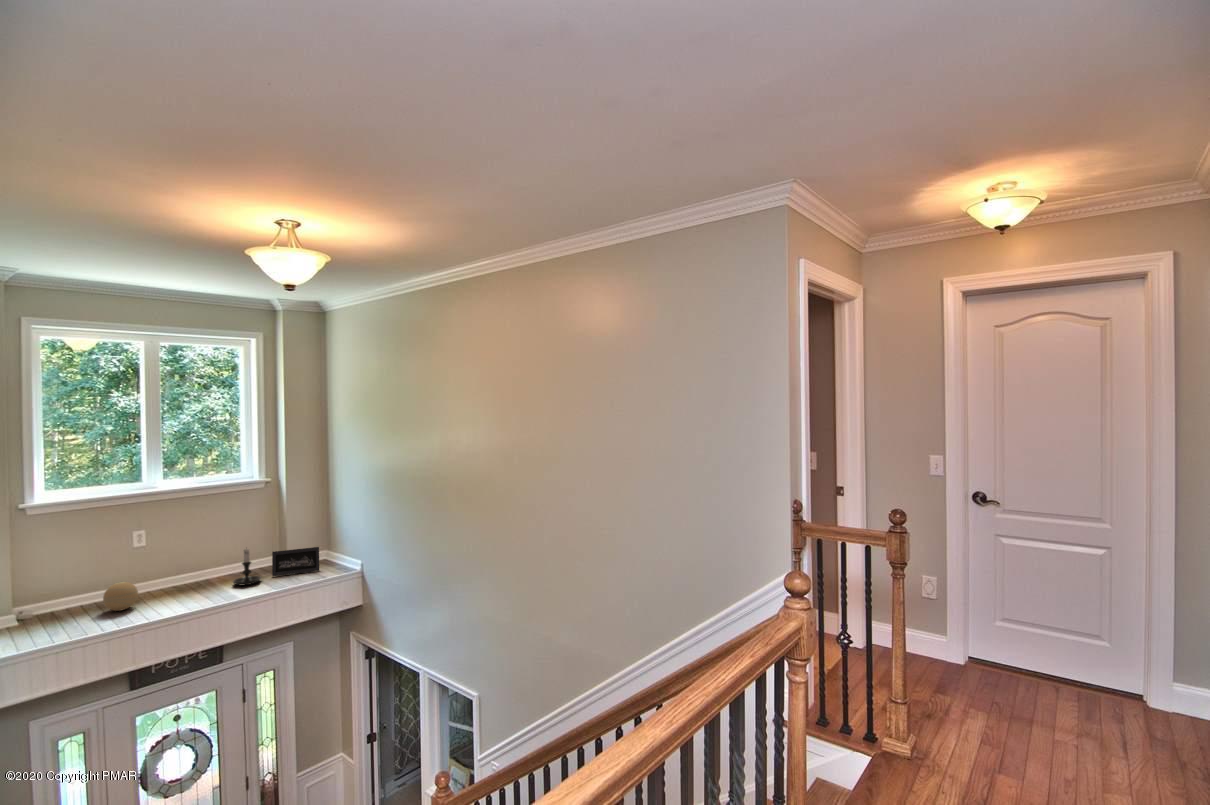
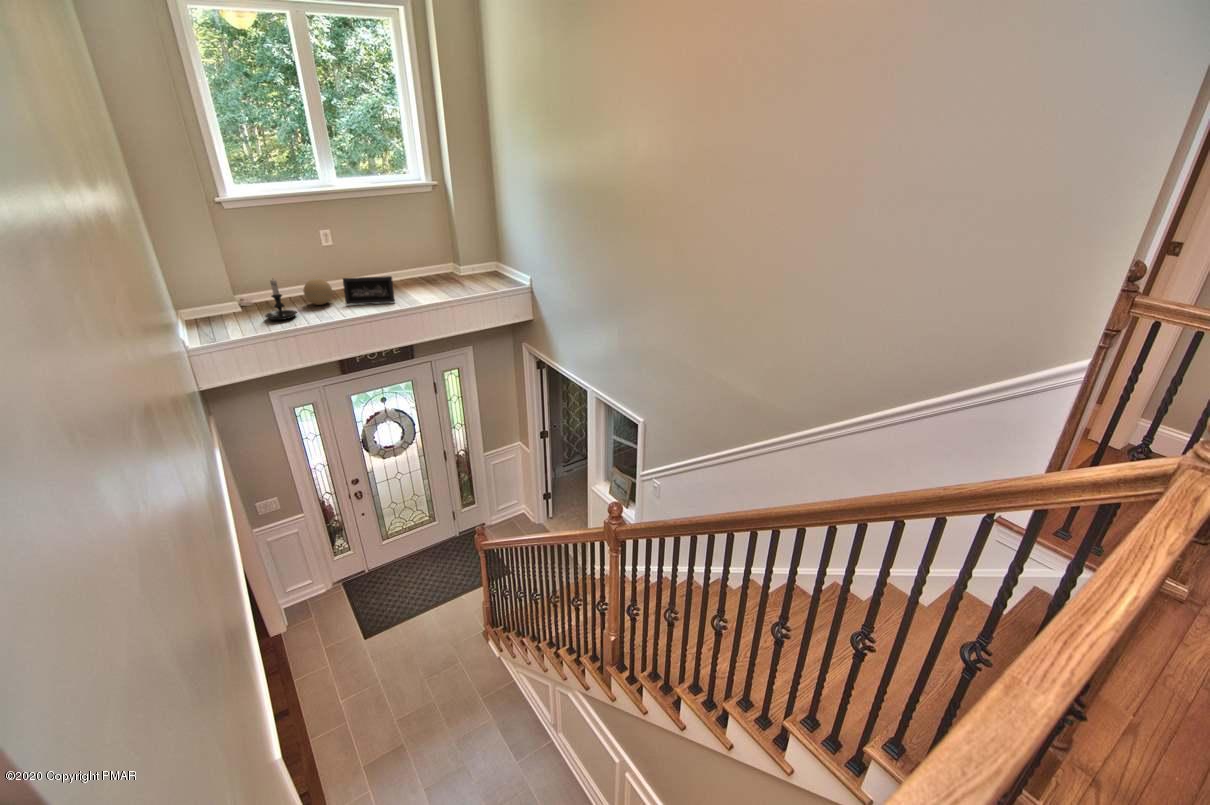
picture frame: present [272,547,319,576] -> present [343,276,395,305]
candle holder: present [233,549,261,585] -> present [265,280,297,320]

